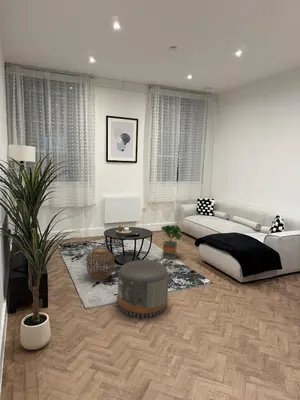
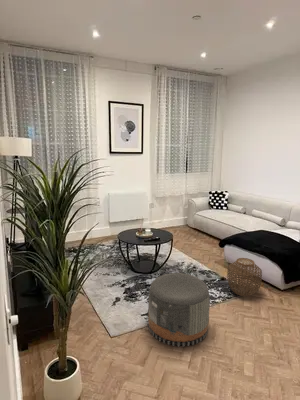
potted tree: present [161,225,182,259] -> none [179,224,205,263]
woven basket: present [86,248,115,280] -> present [227,258,262,296]

